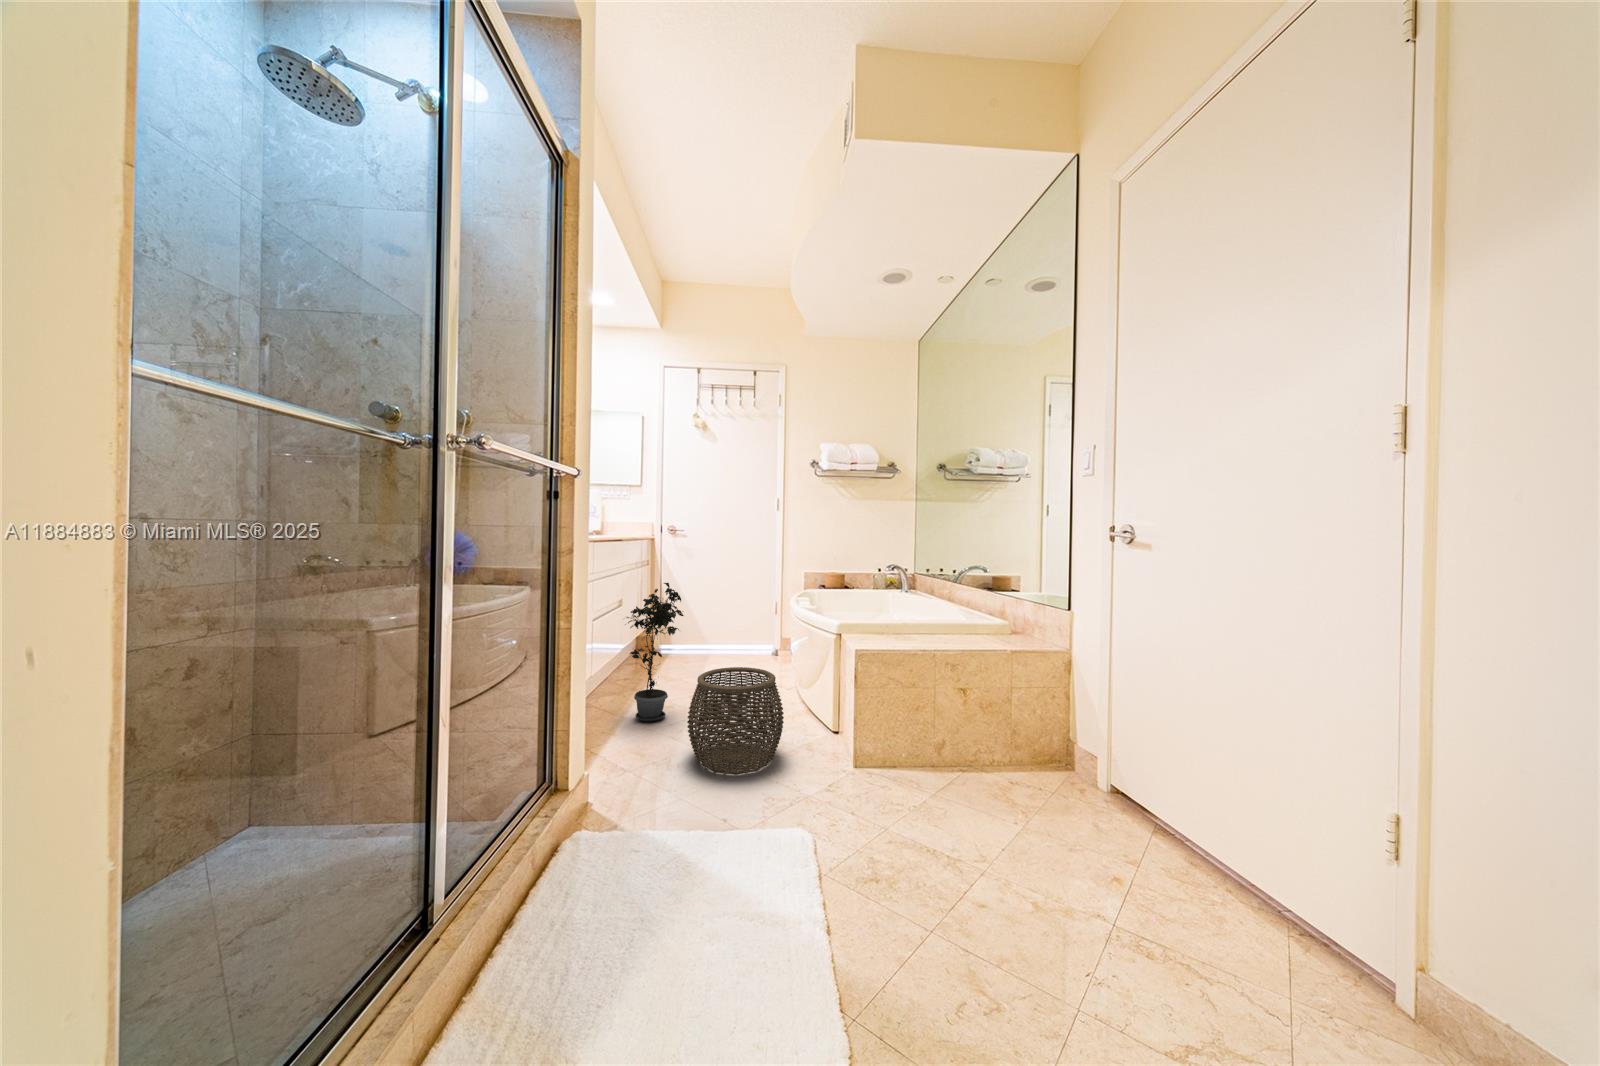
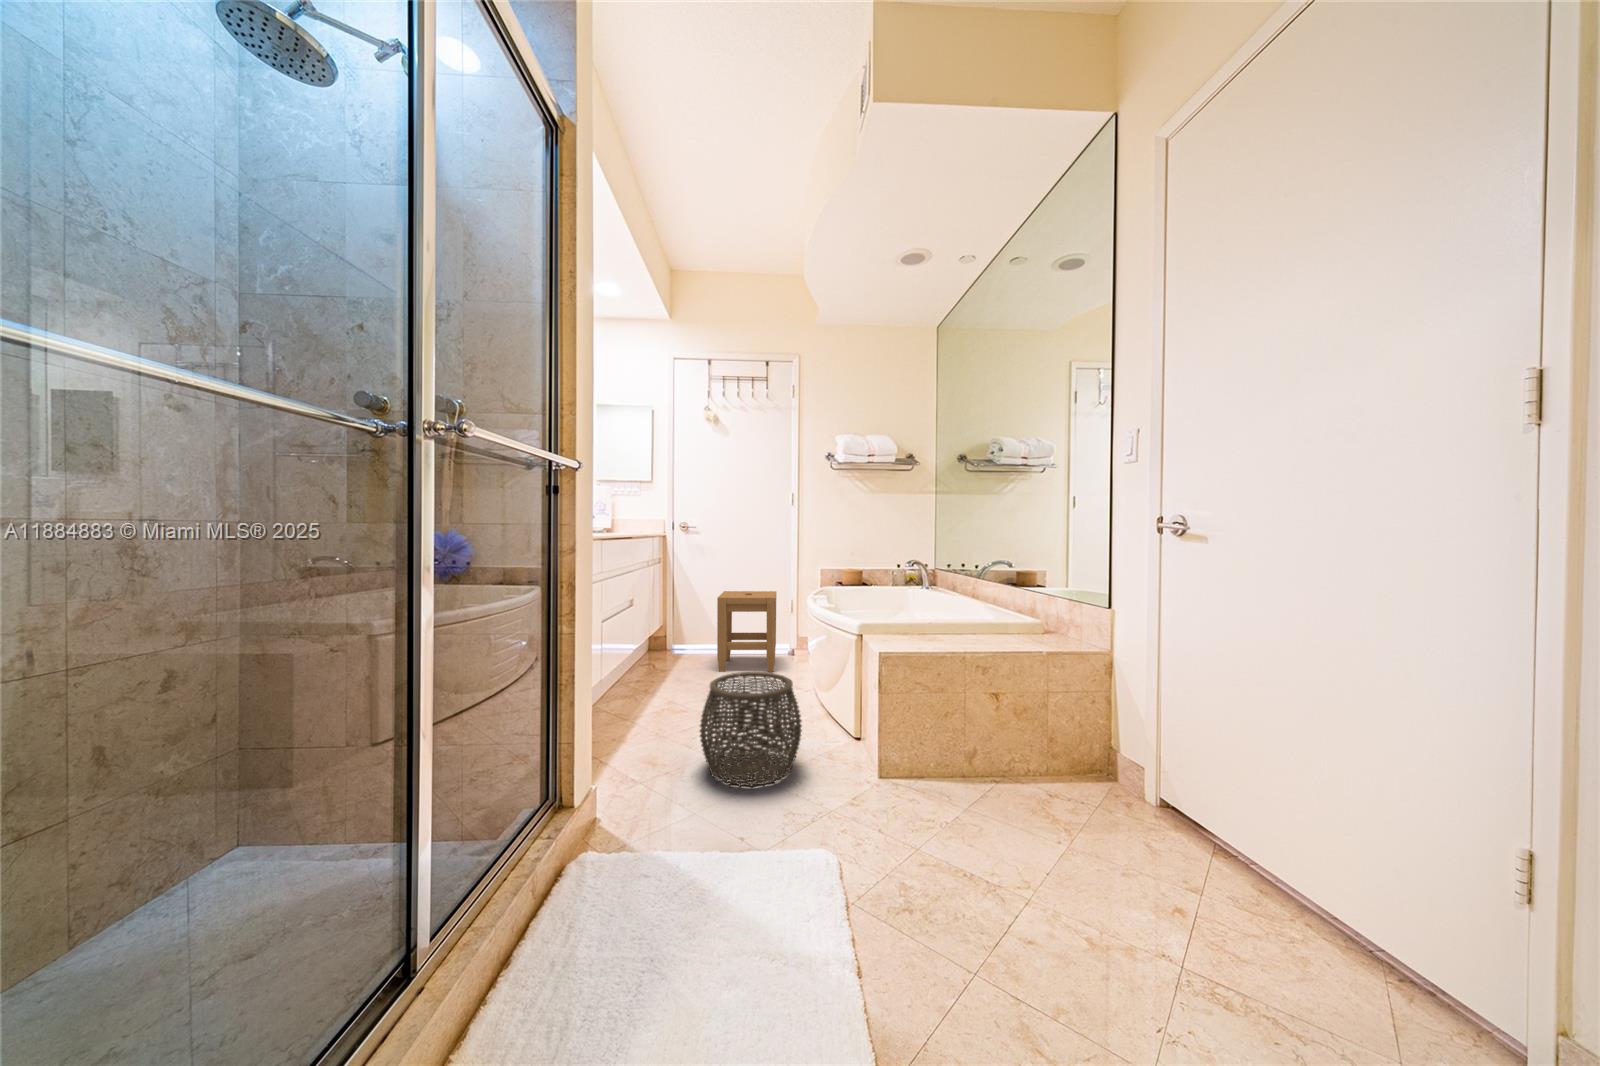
potted plant: present [627,583,684,722] -> none [631,582,697,729]
stool: none [705,592,763,670] -> present [717,591,776,672]

